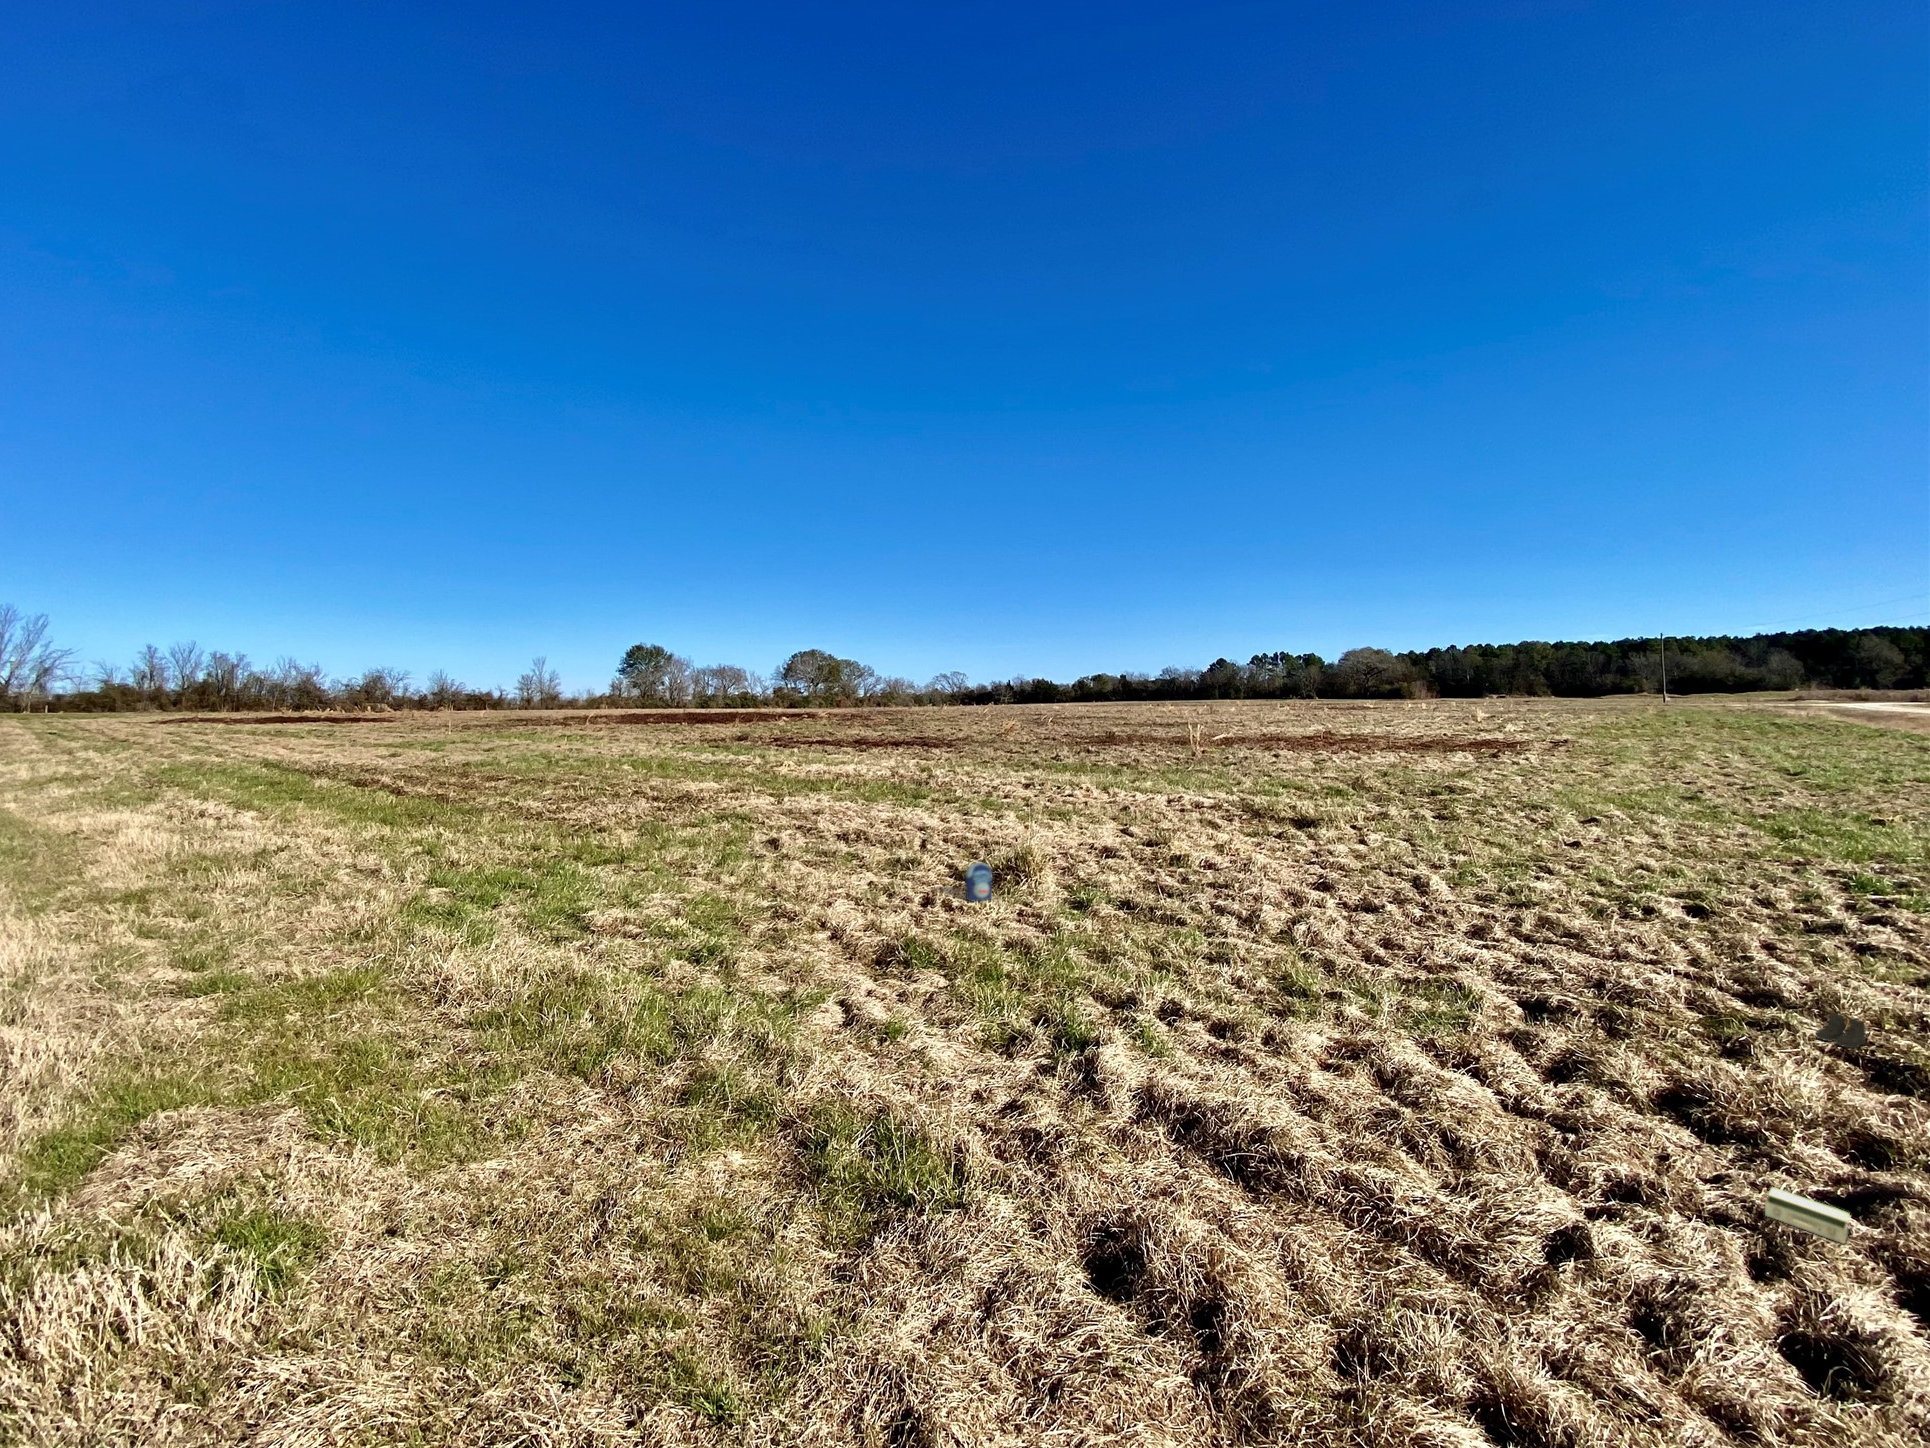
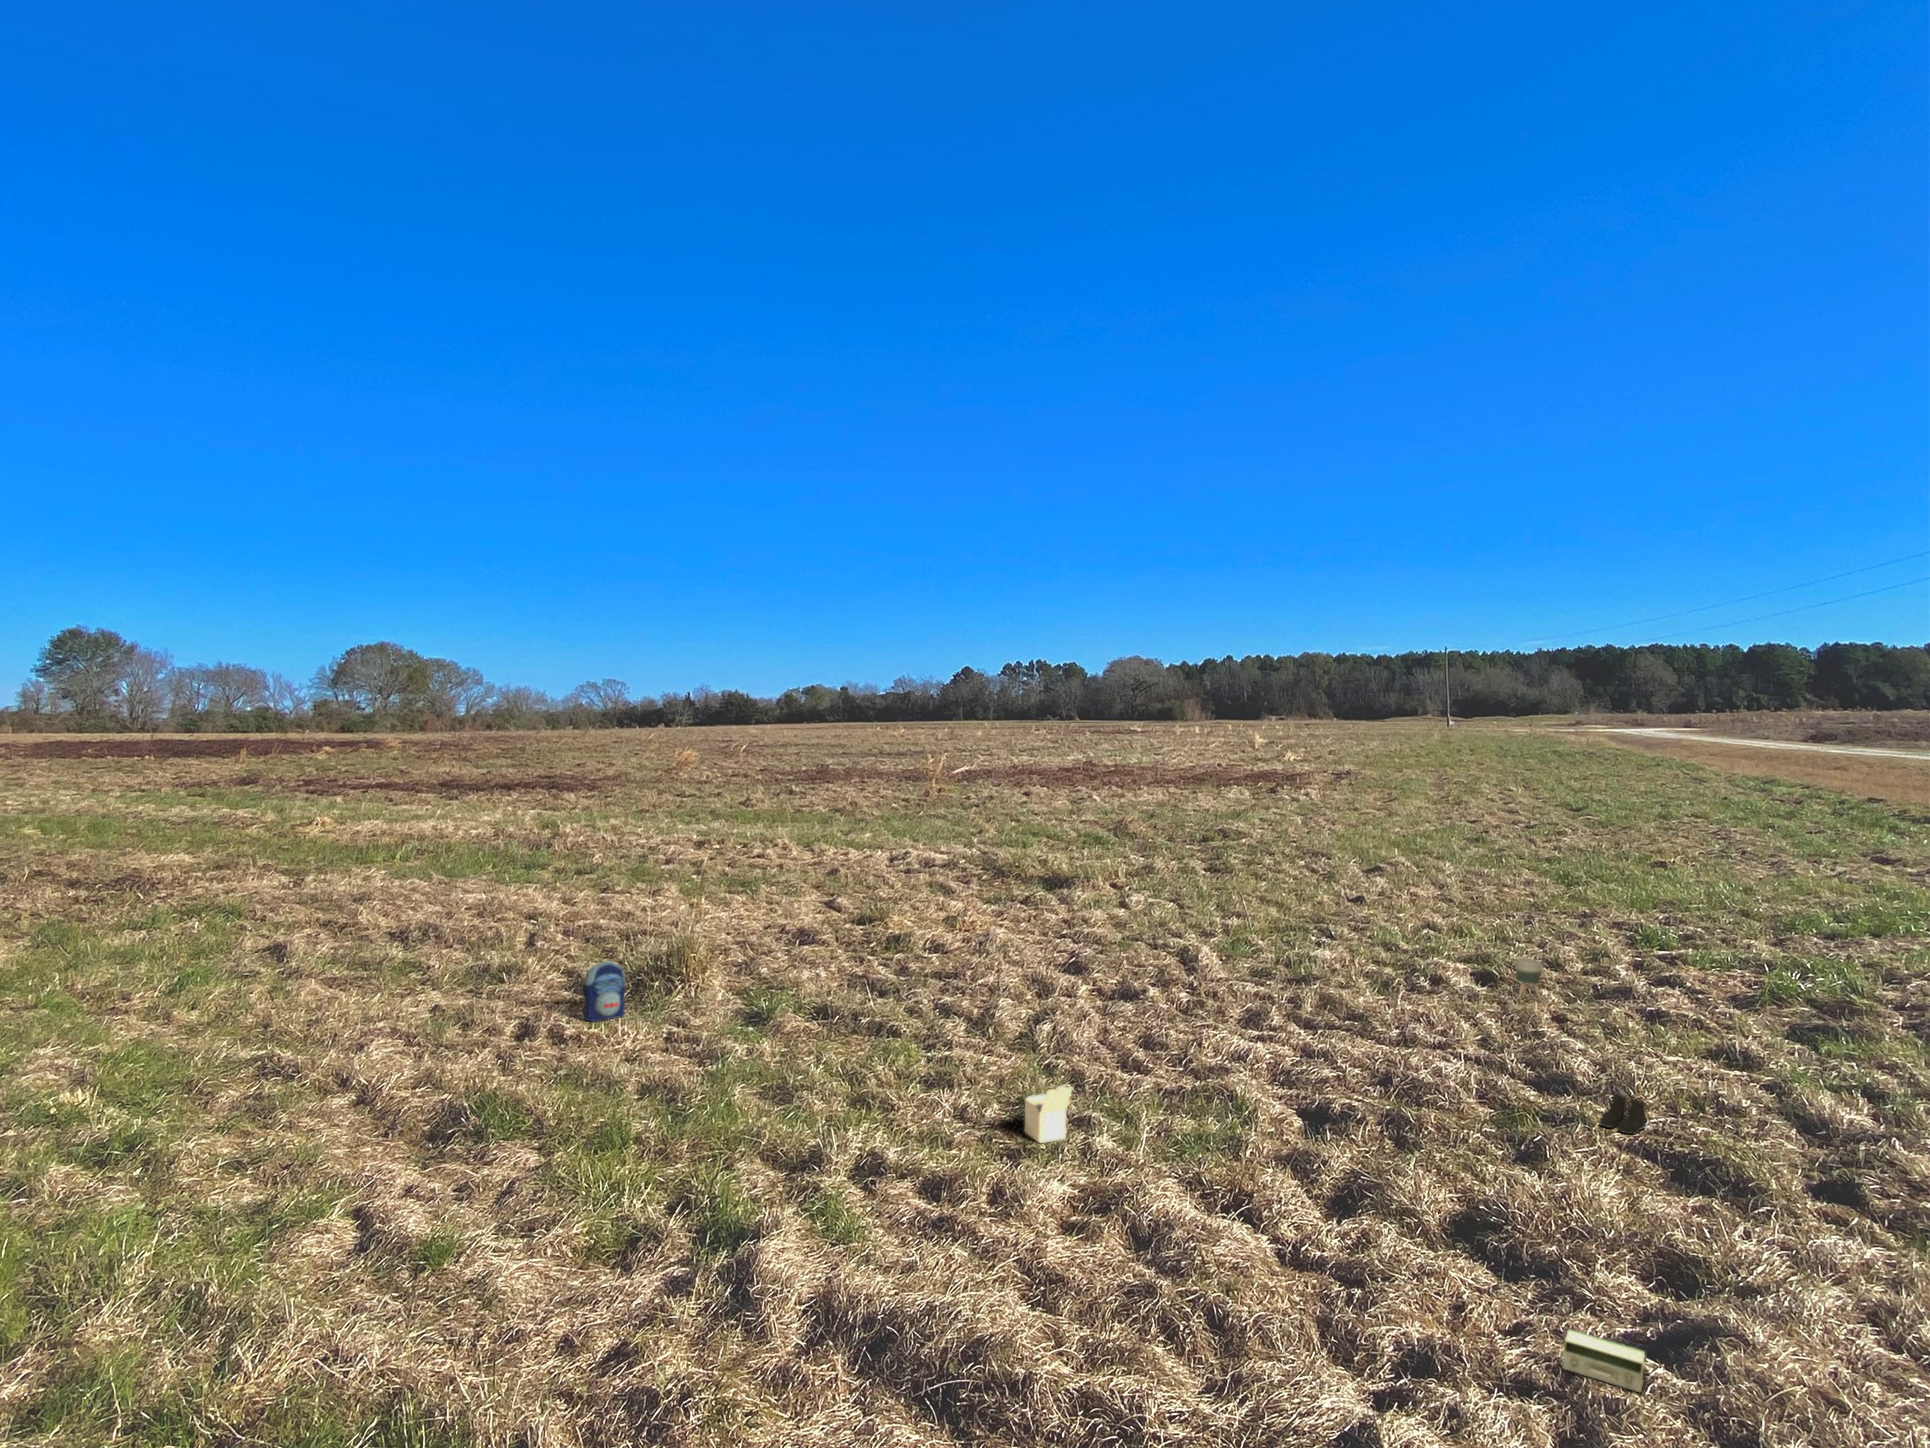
planter: none [1730,897,1760,934] -> present [1514,958,1542,1000]
cardboard box: none [1286,966,1325,1006] -> present [1025,1086,1073,1143]

